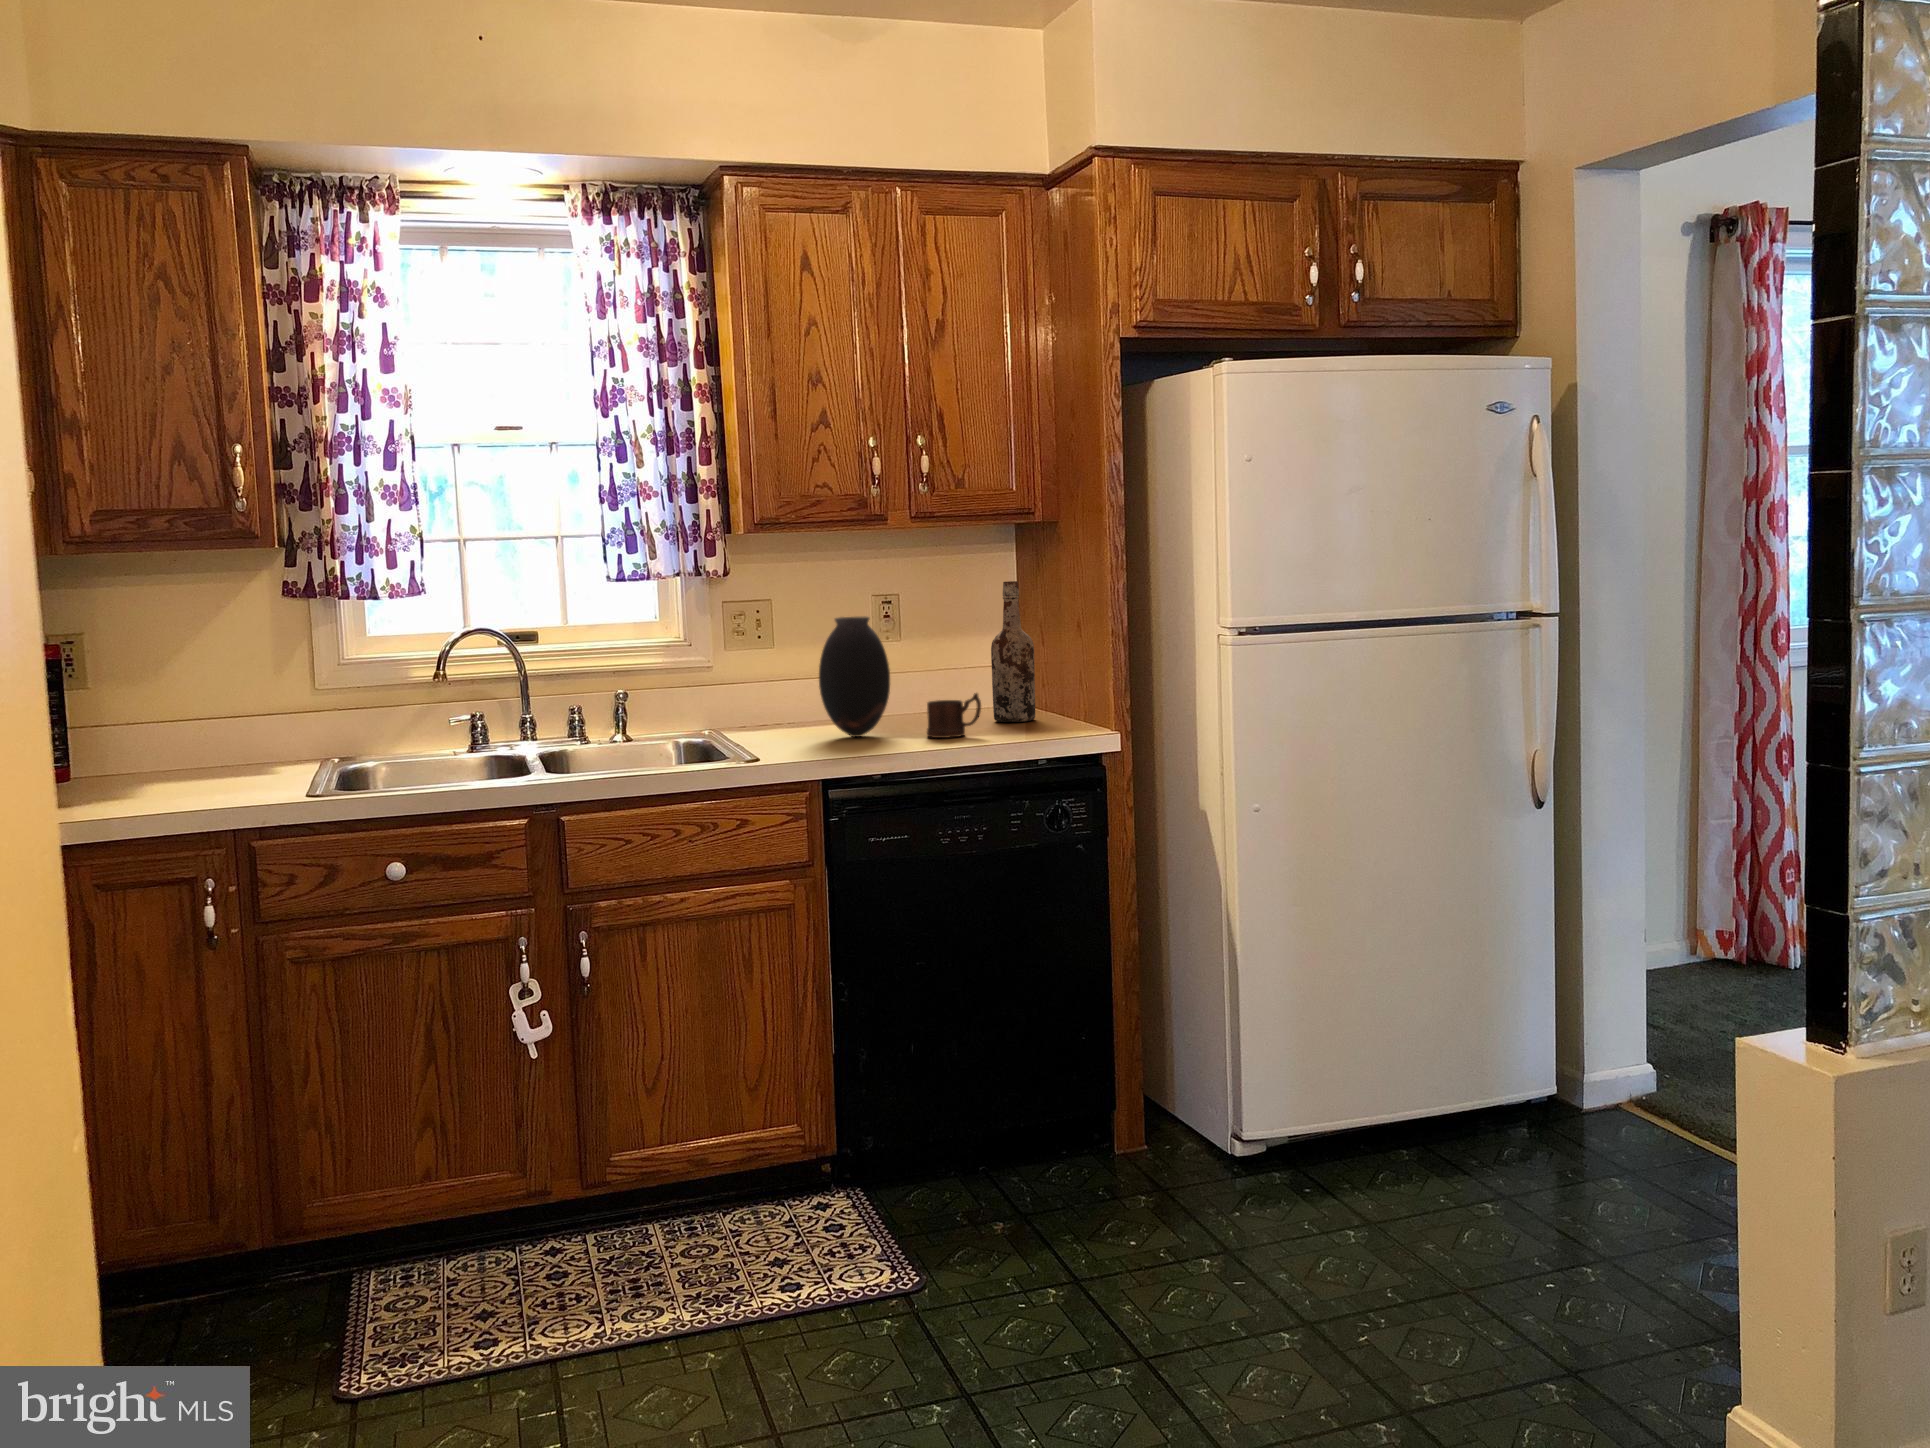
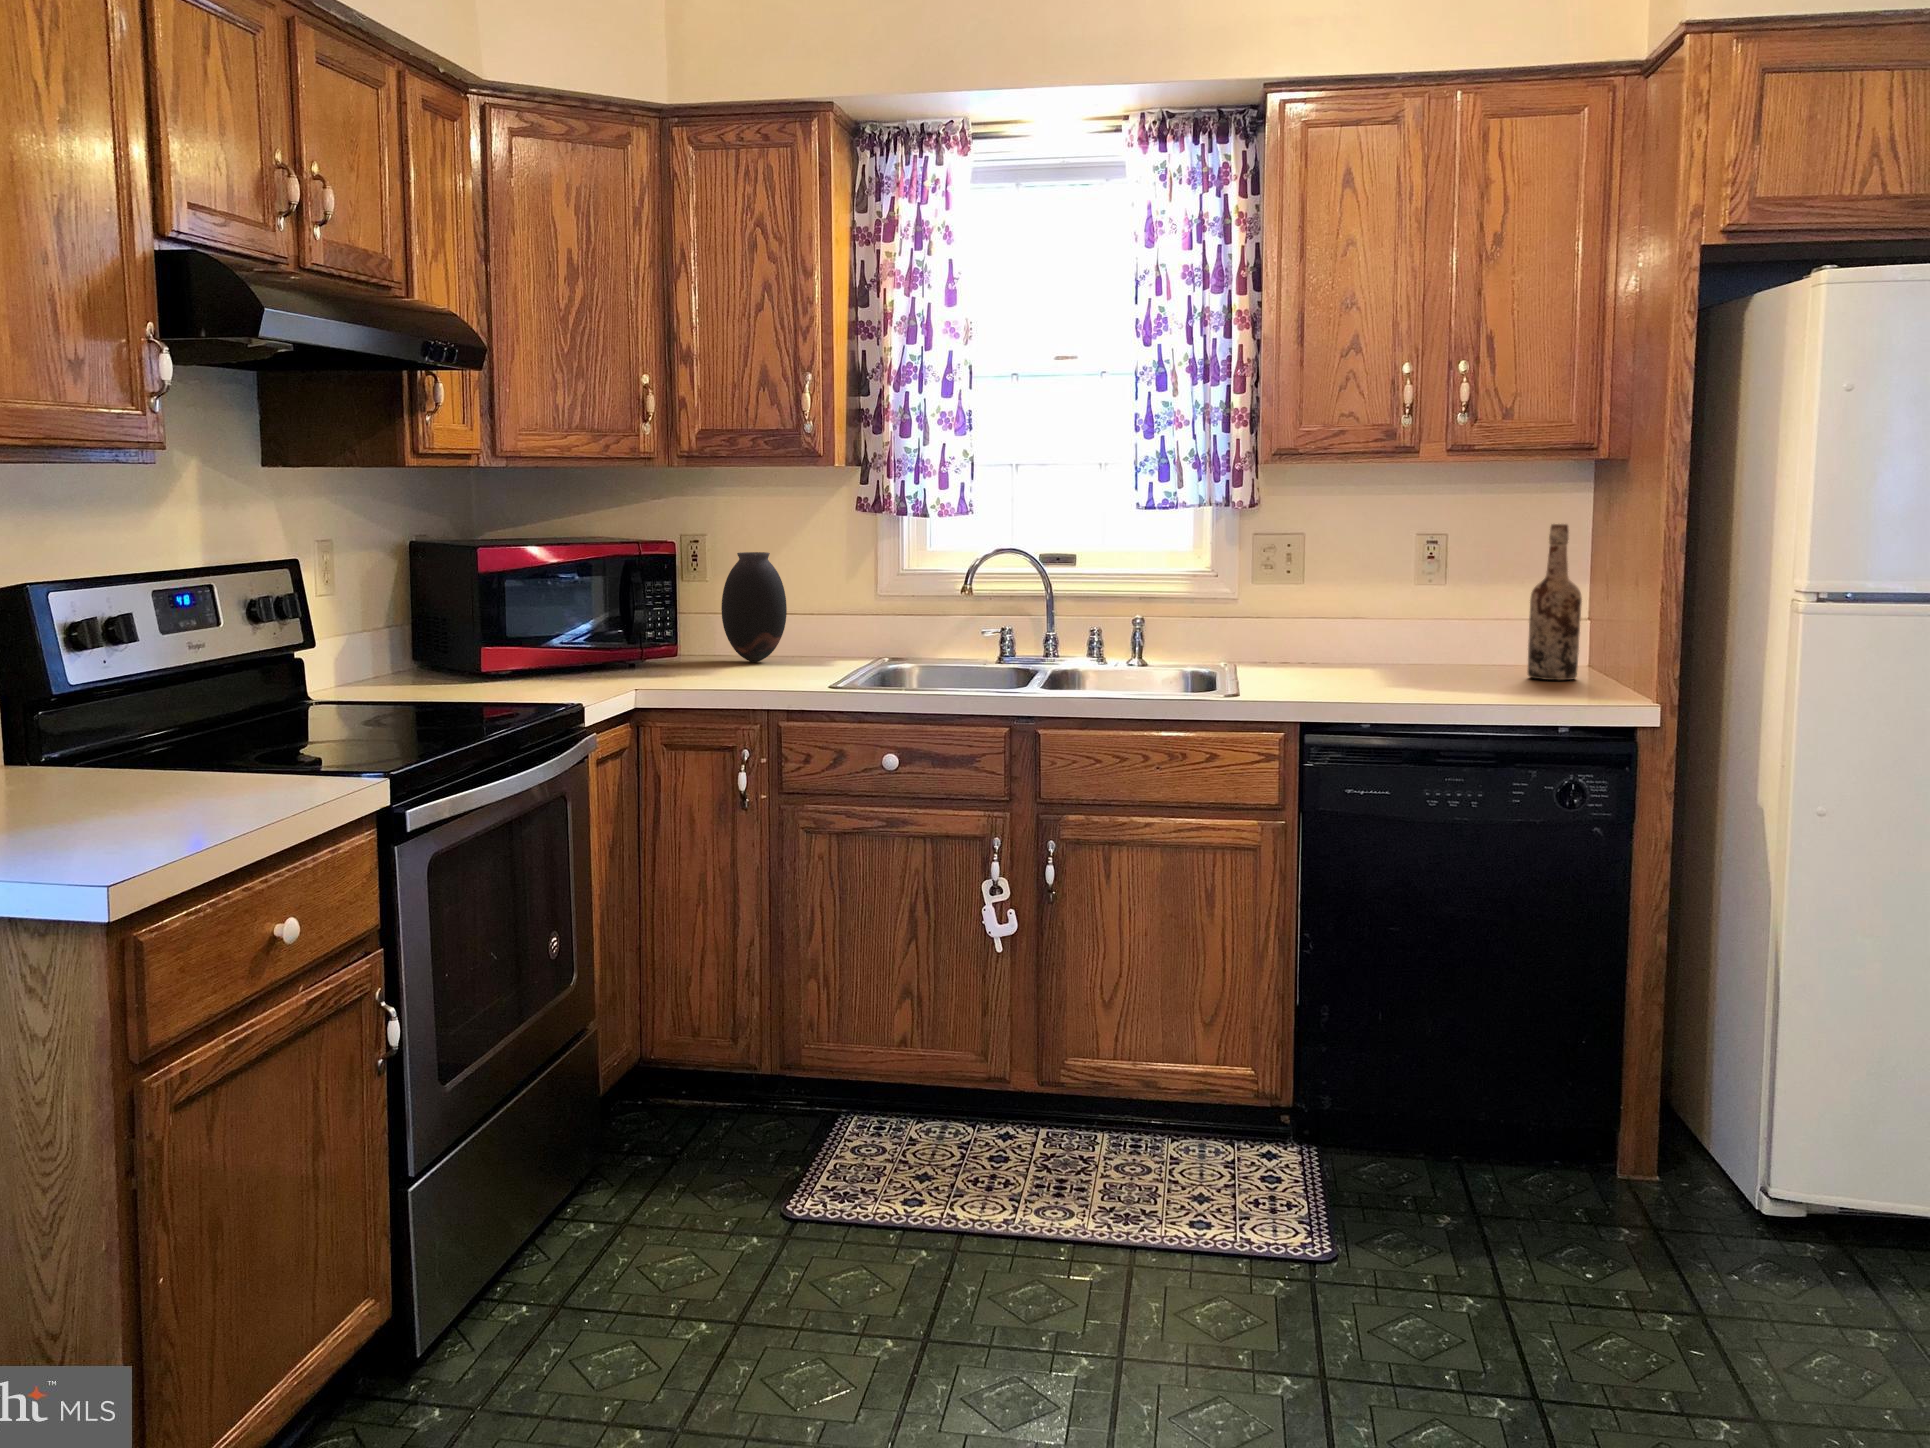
vase: present [819,616,890,737] -> present [721,552,787,662]
mug: present [927,693,981,738] -> none [1436,644,1498,690]

